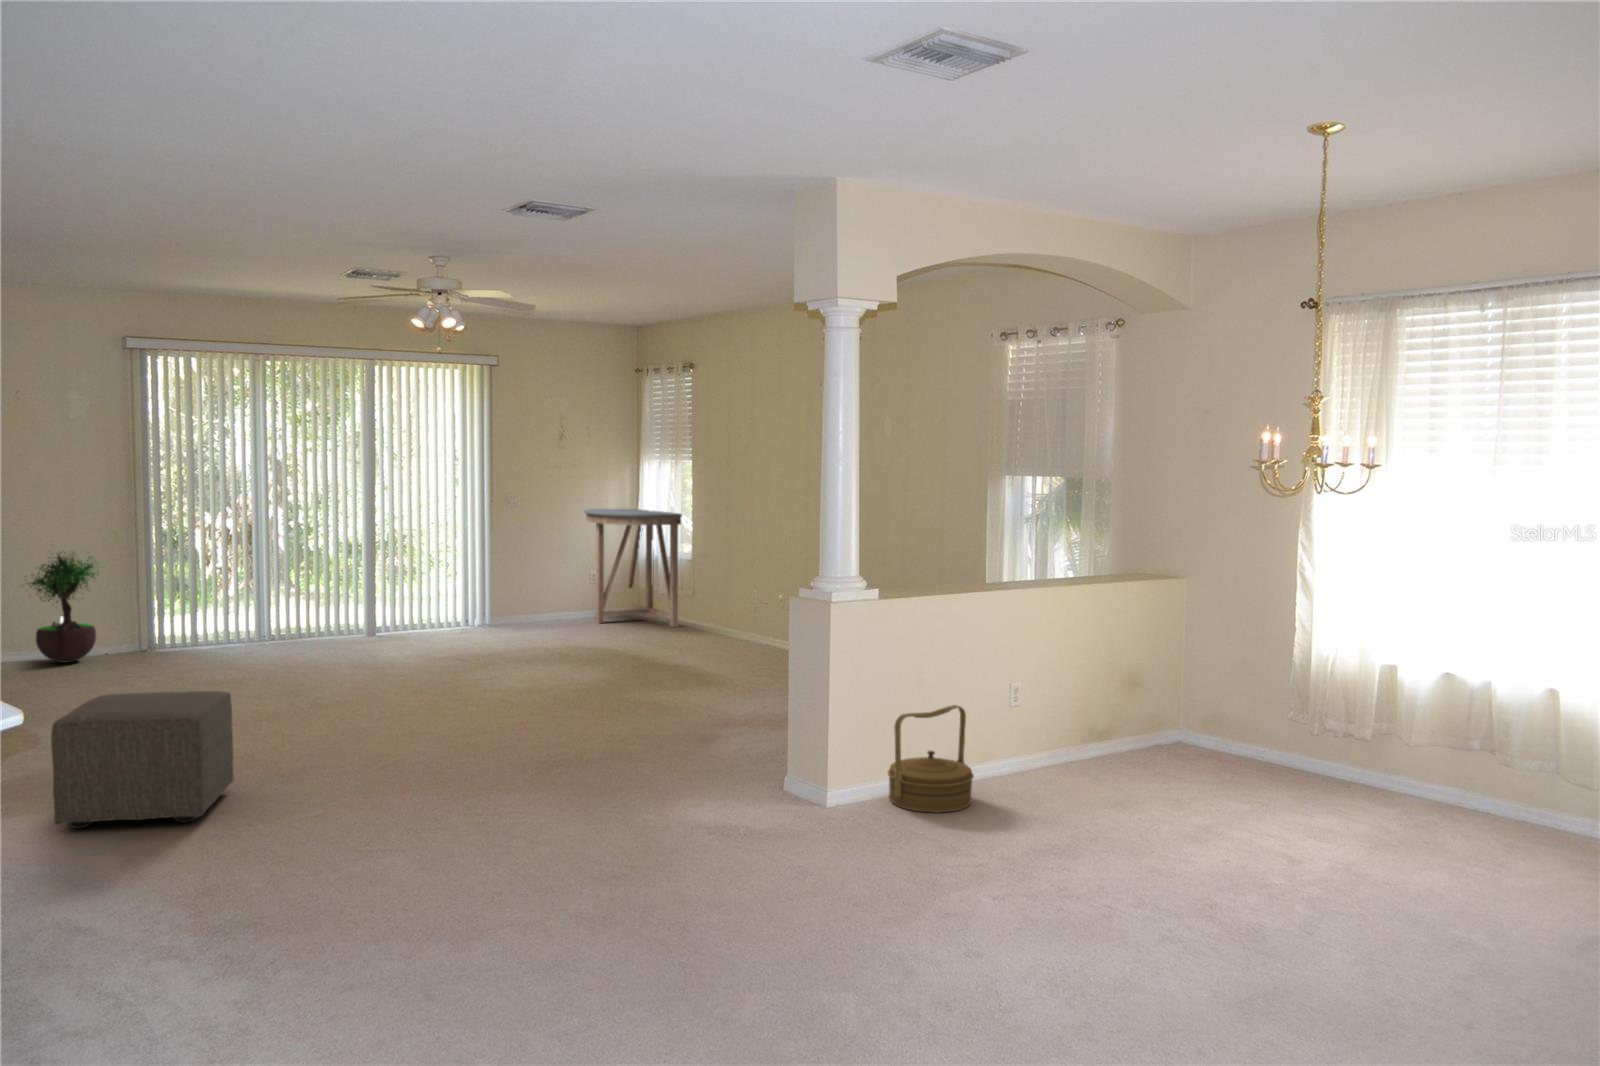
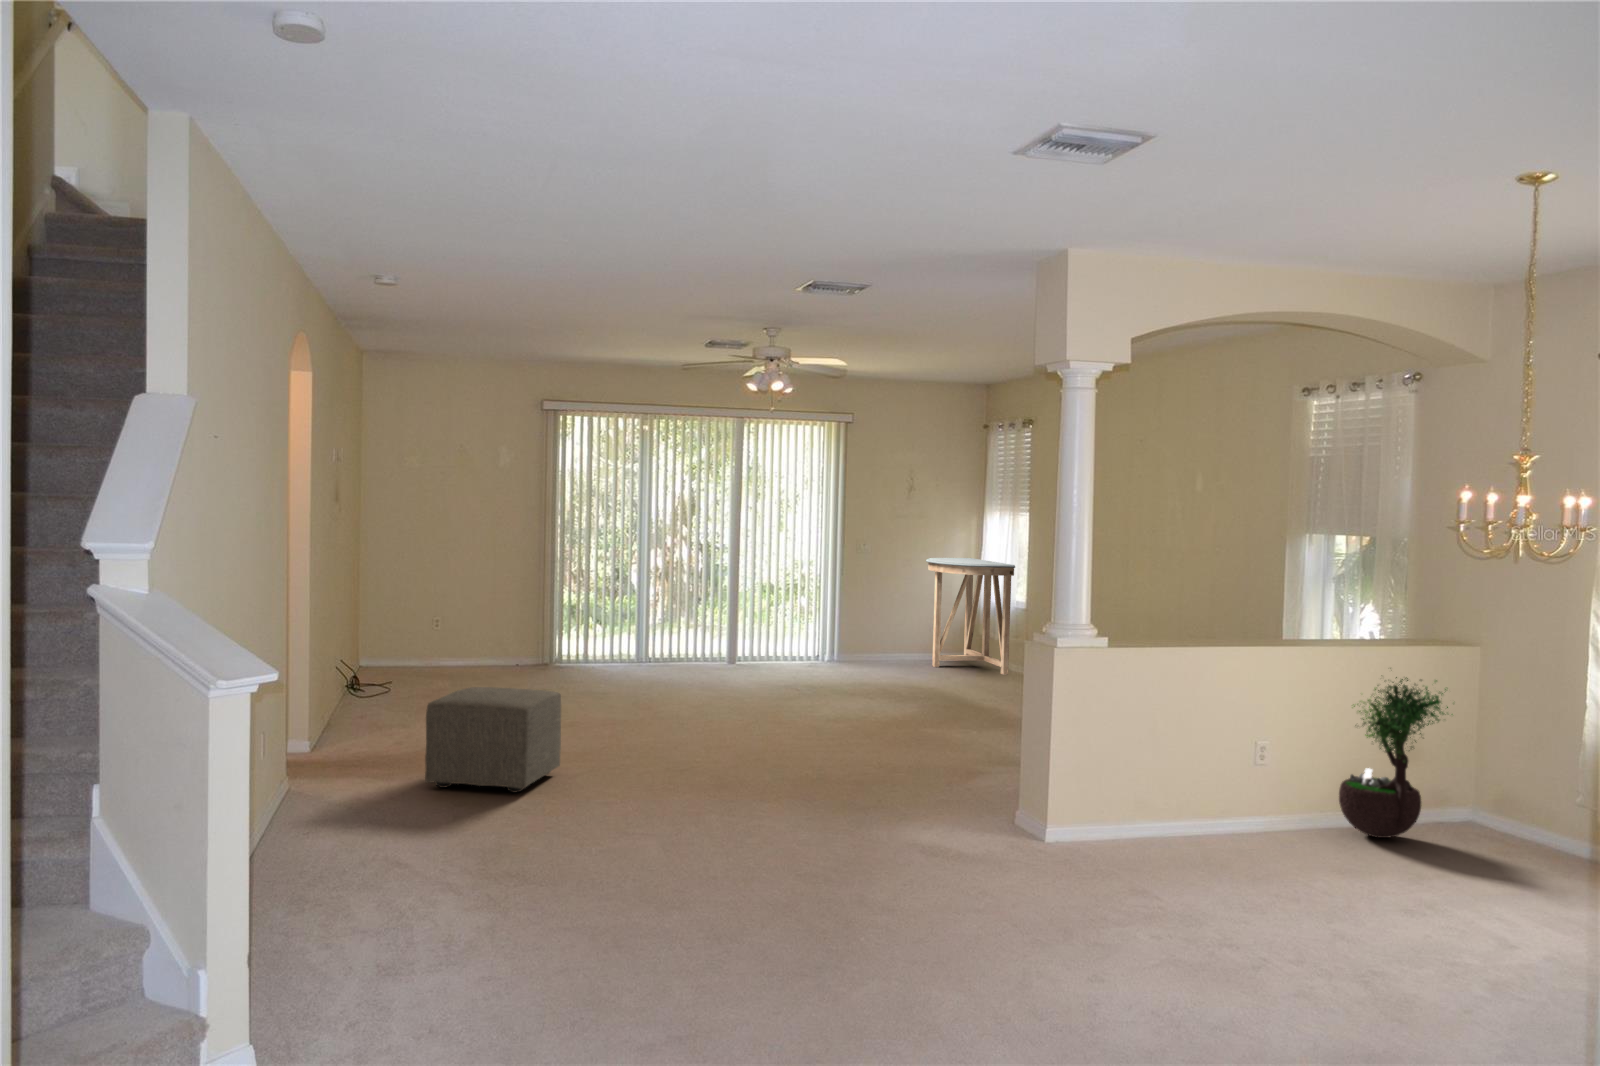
potted tree: present [28,552,99,663] -> present [1339,677,1448,838]
woven basket: present [888,705,974,813] -> none [1108,759,1197,863]

